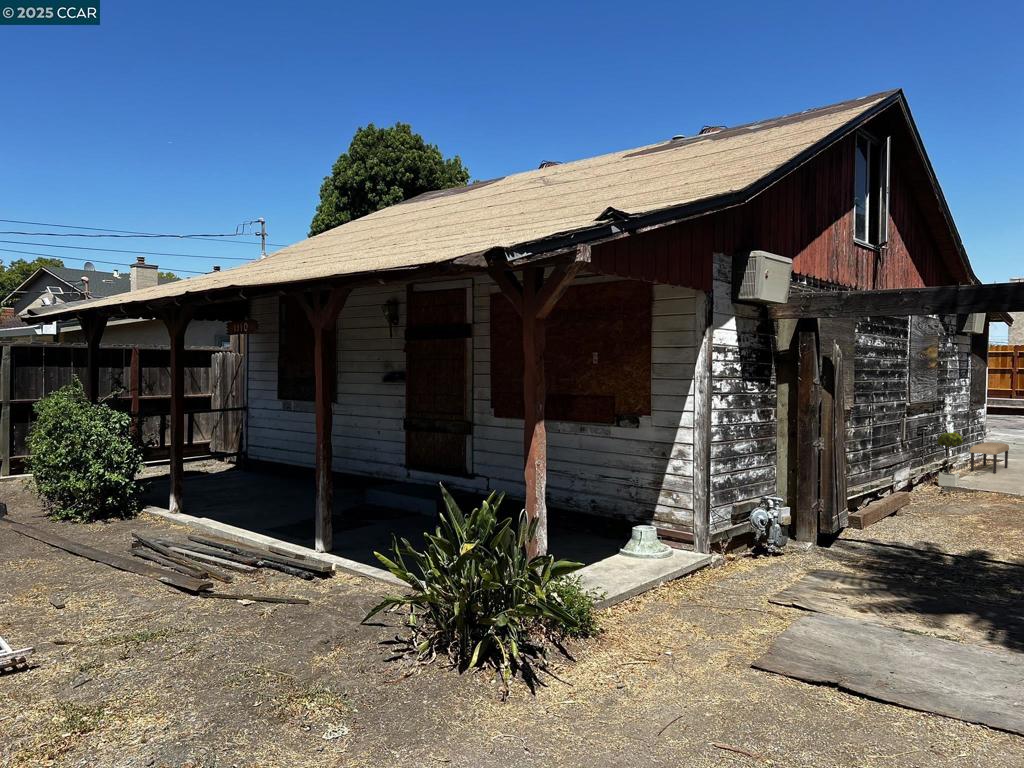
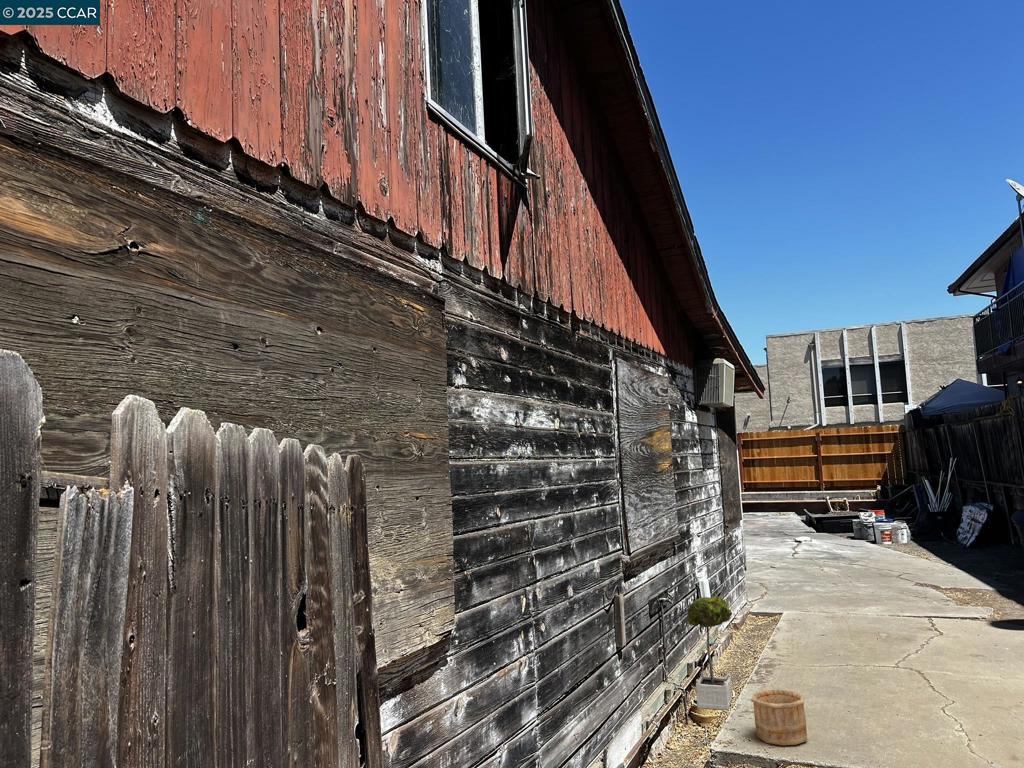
bench: present [970,442,1009,473] -> none [733,583,785,644]
wooden bucket: none [966,474,995,496] -> present [751,690,807,745]

